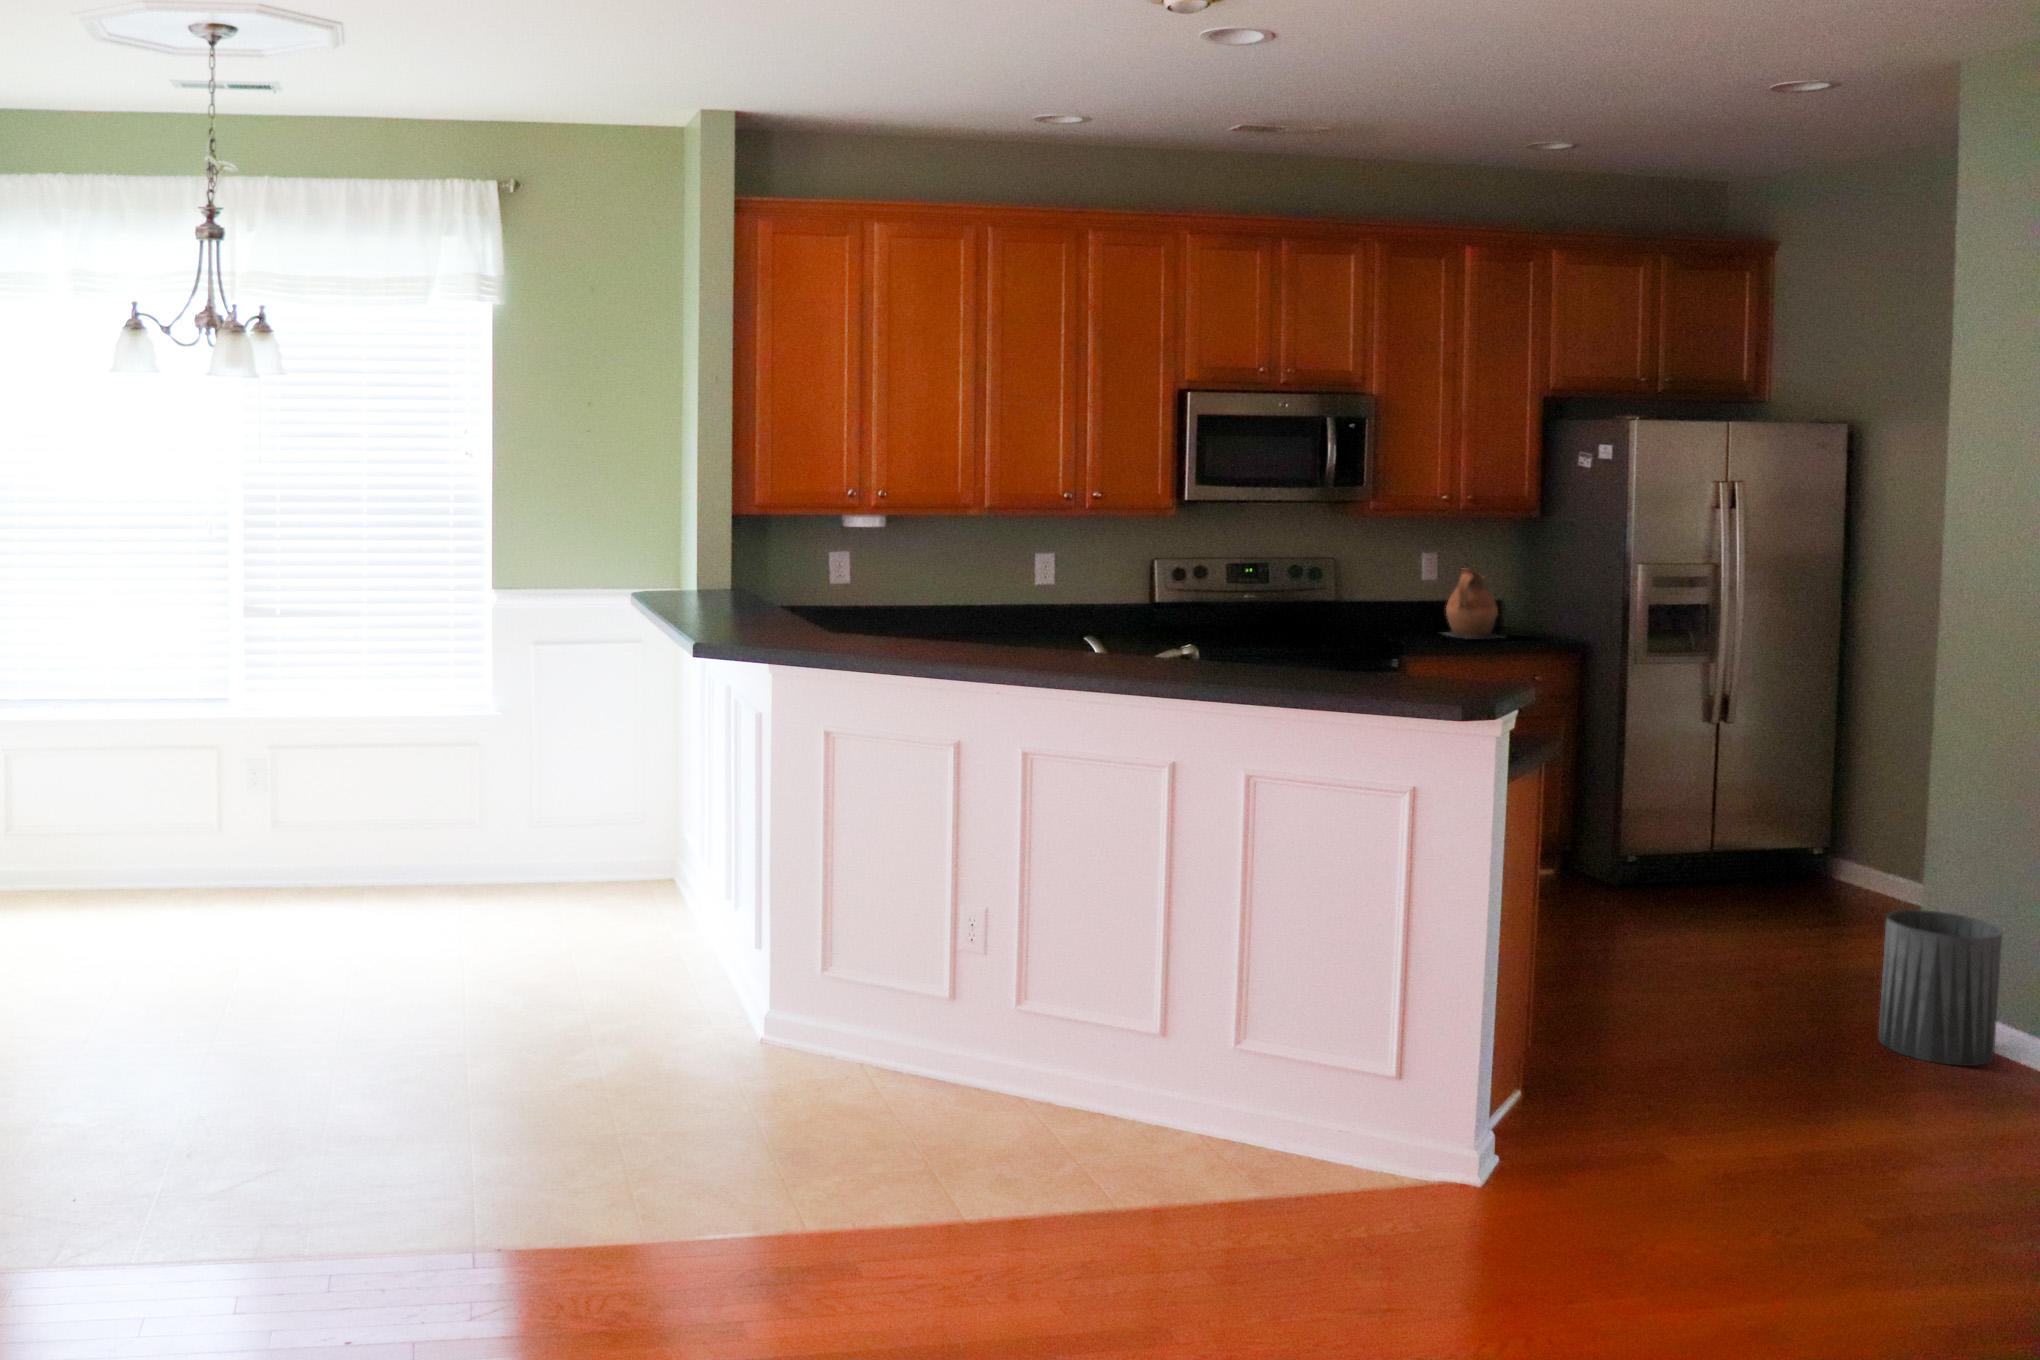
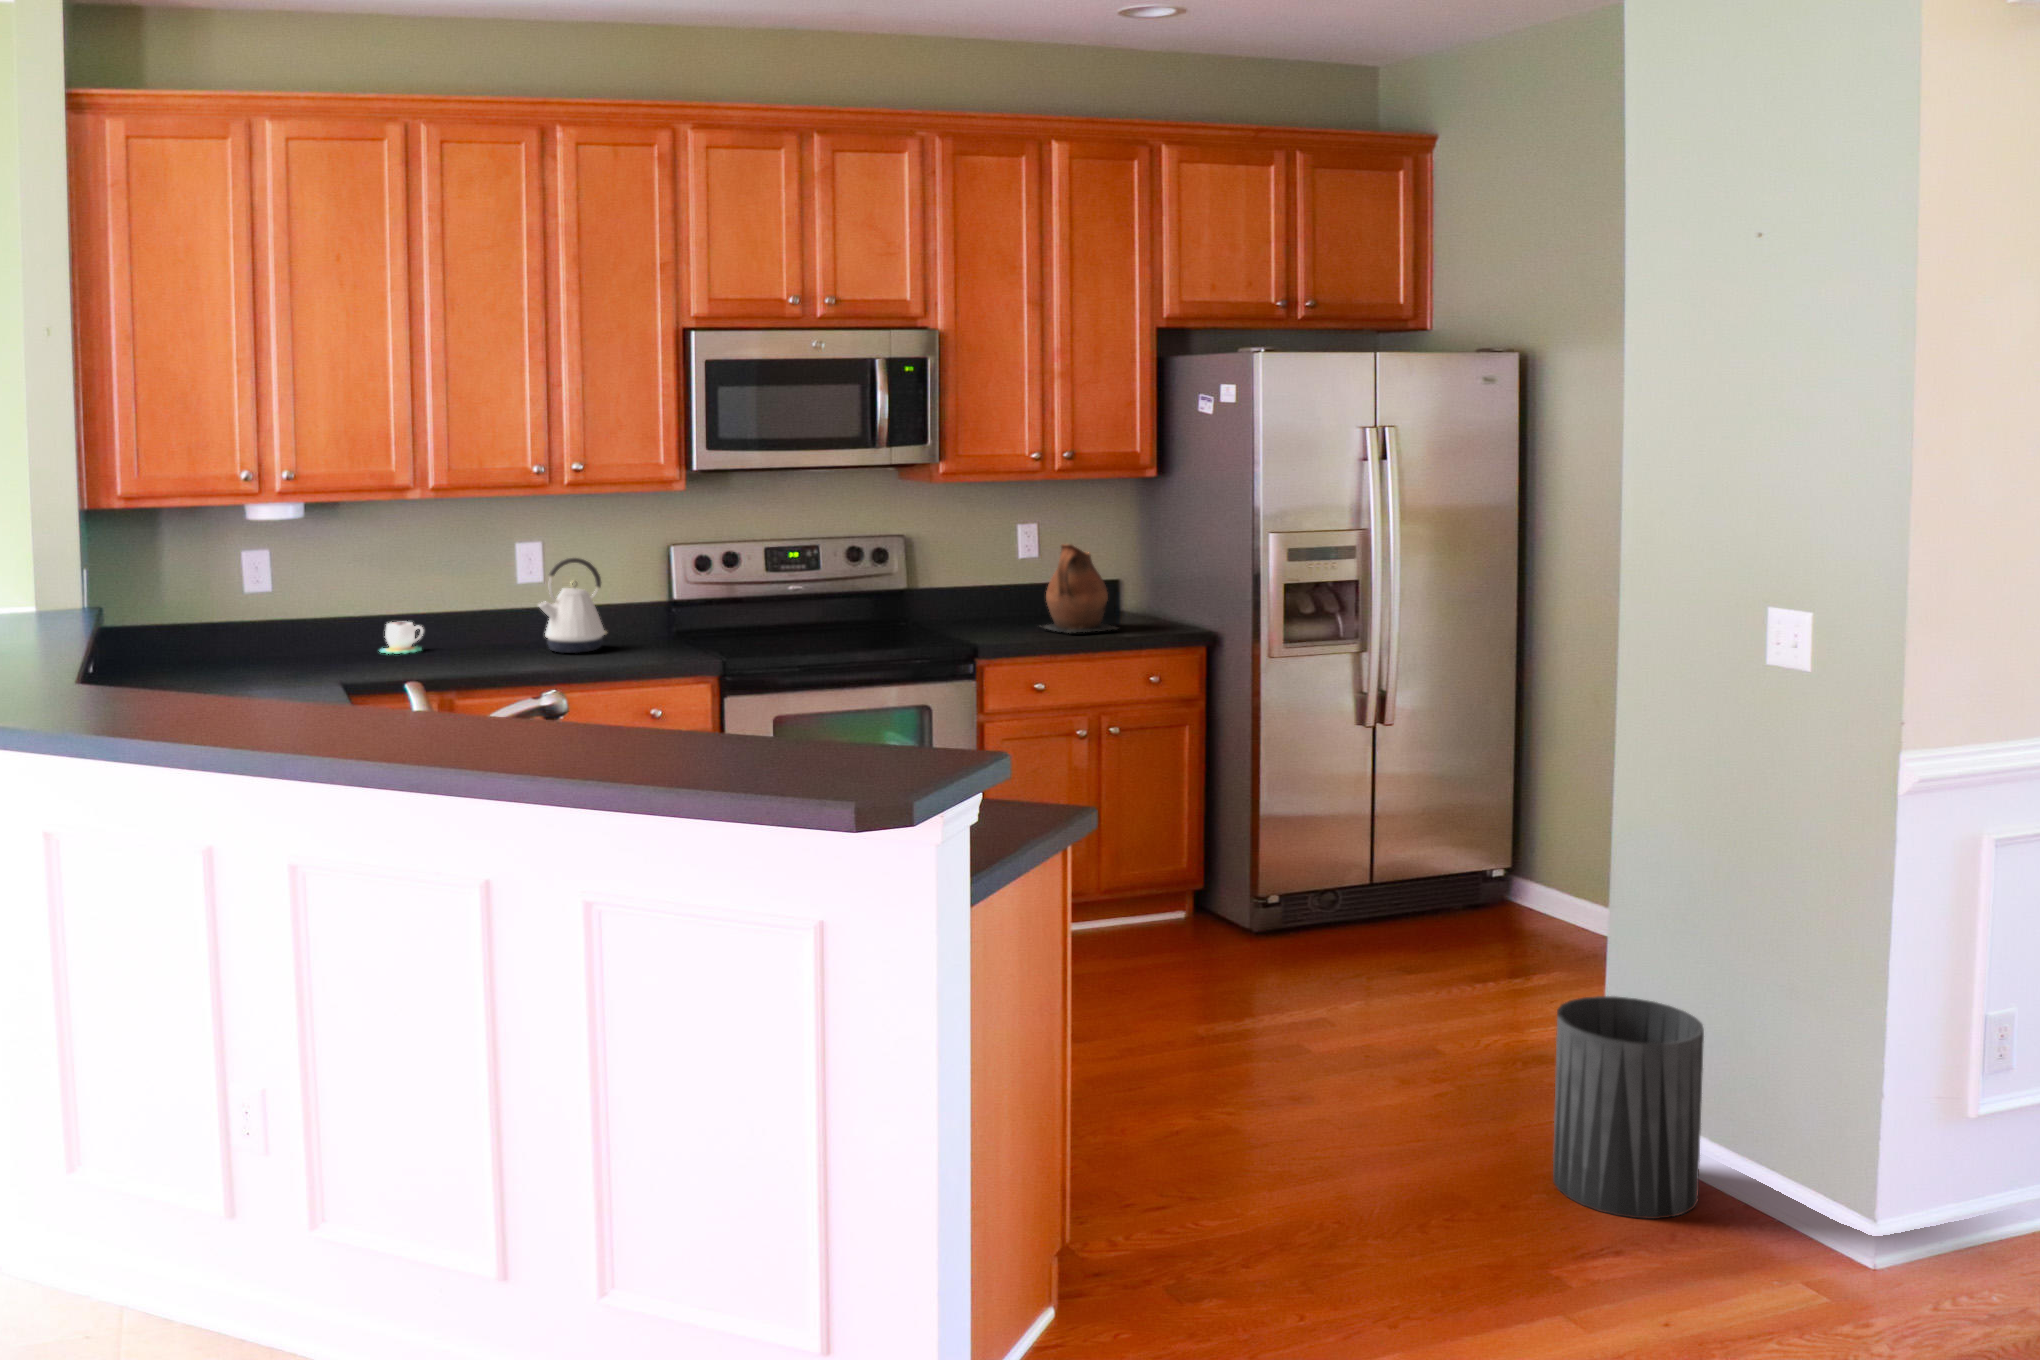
kettle: none [1058,564,1105,635] -> present [538,558,607,653]
mug: none [934,607,966,630] -> present [380,622,424,654]

